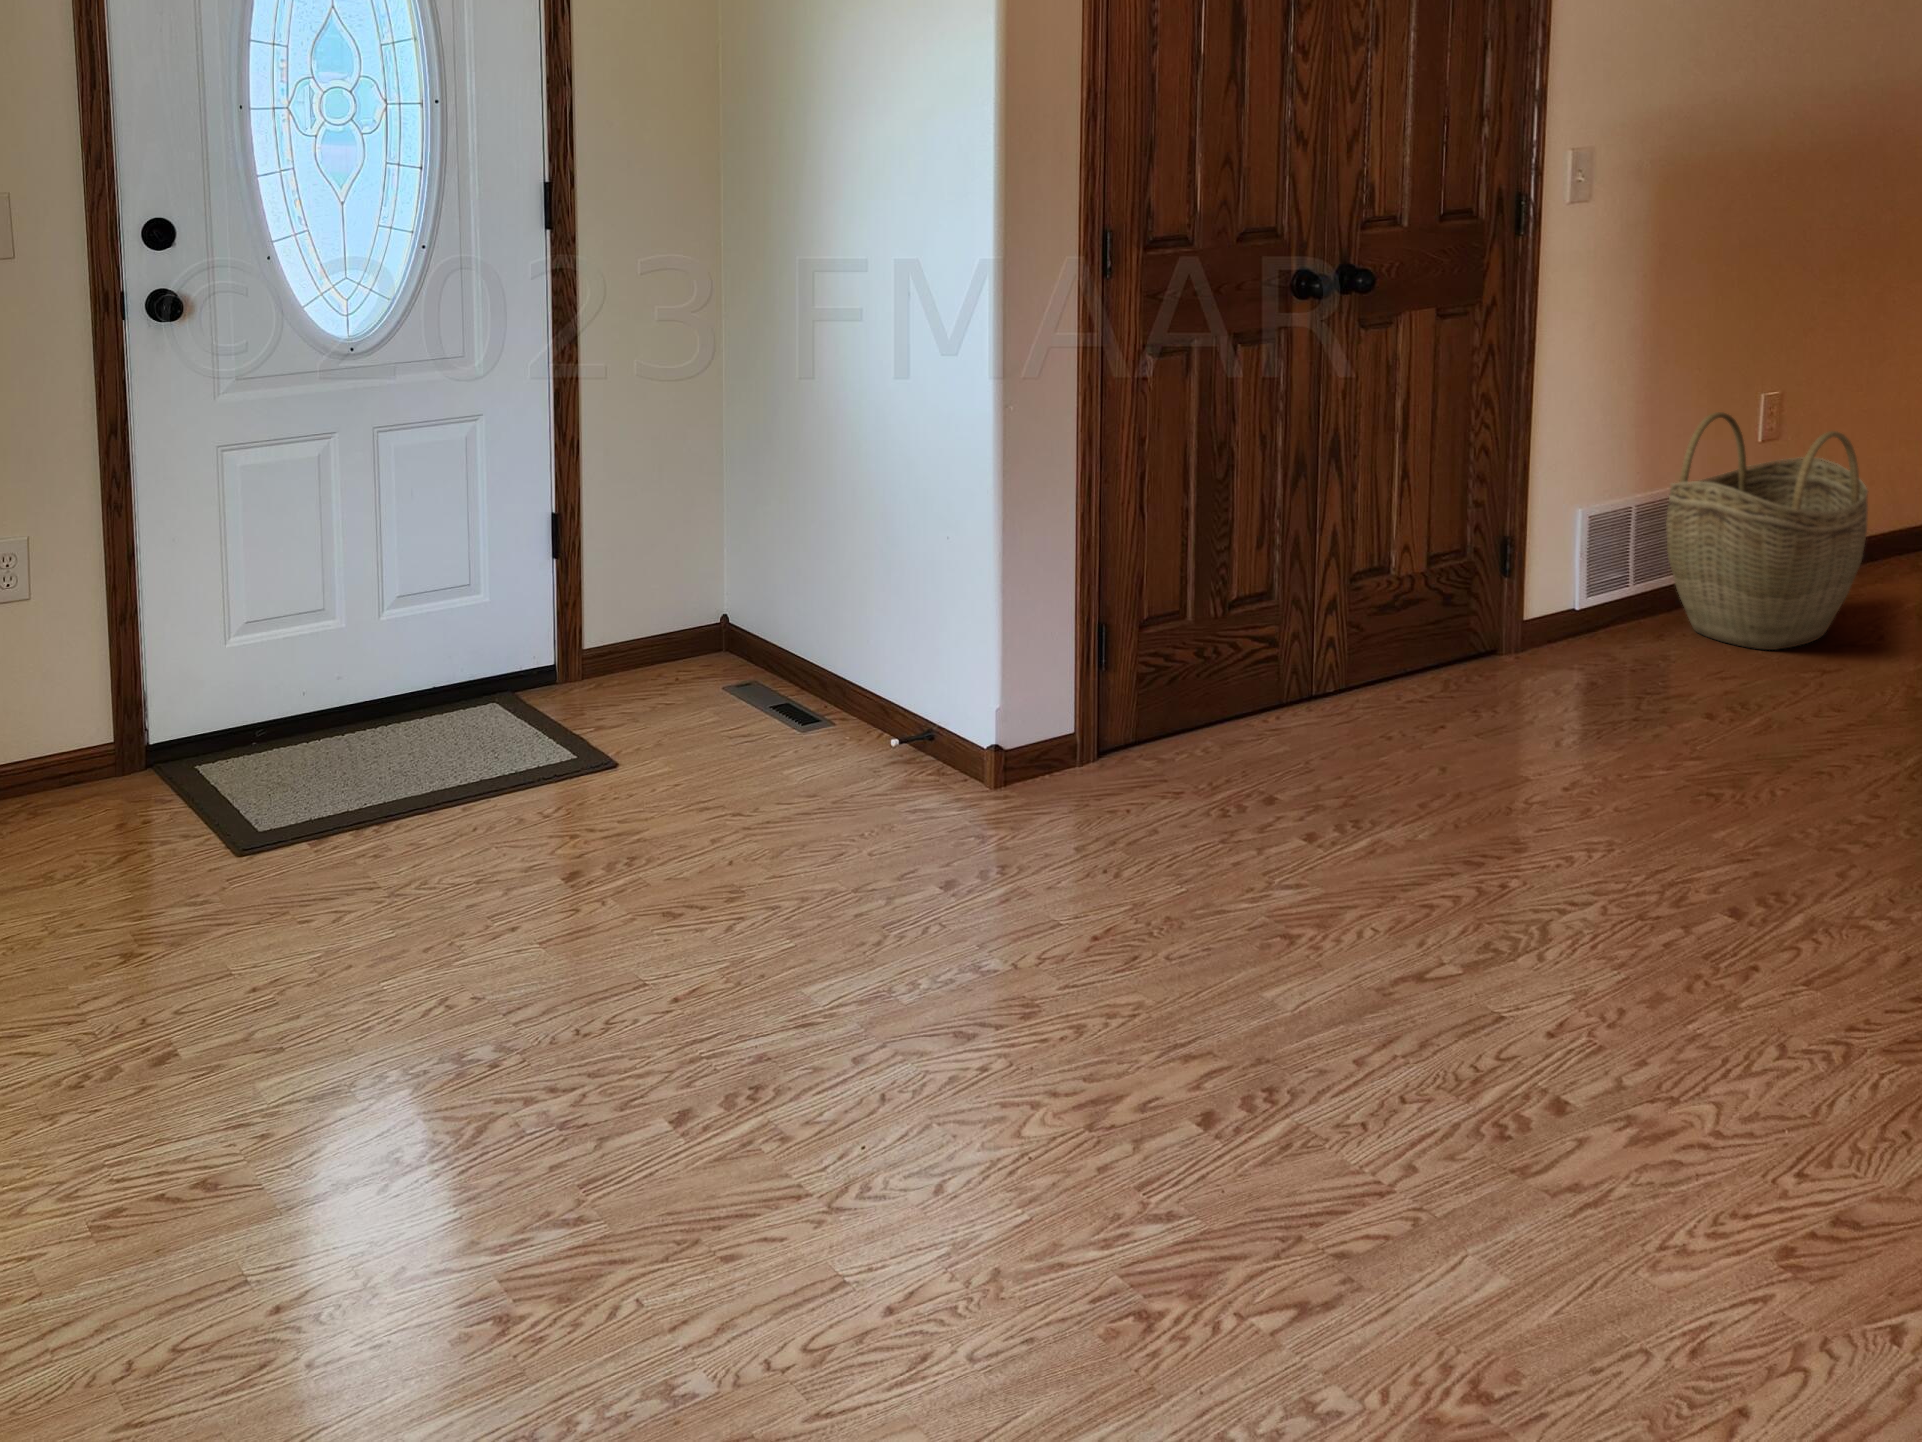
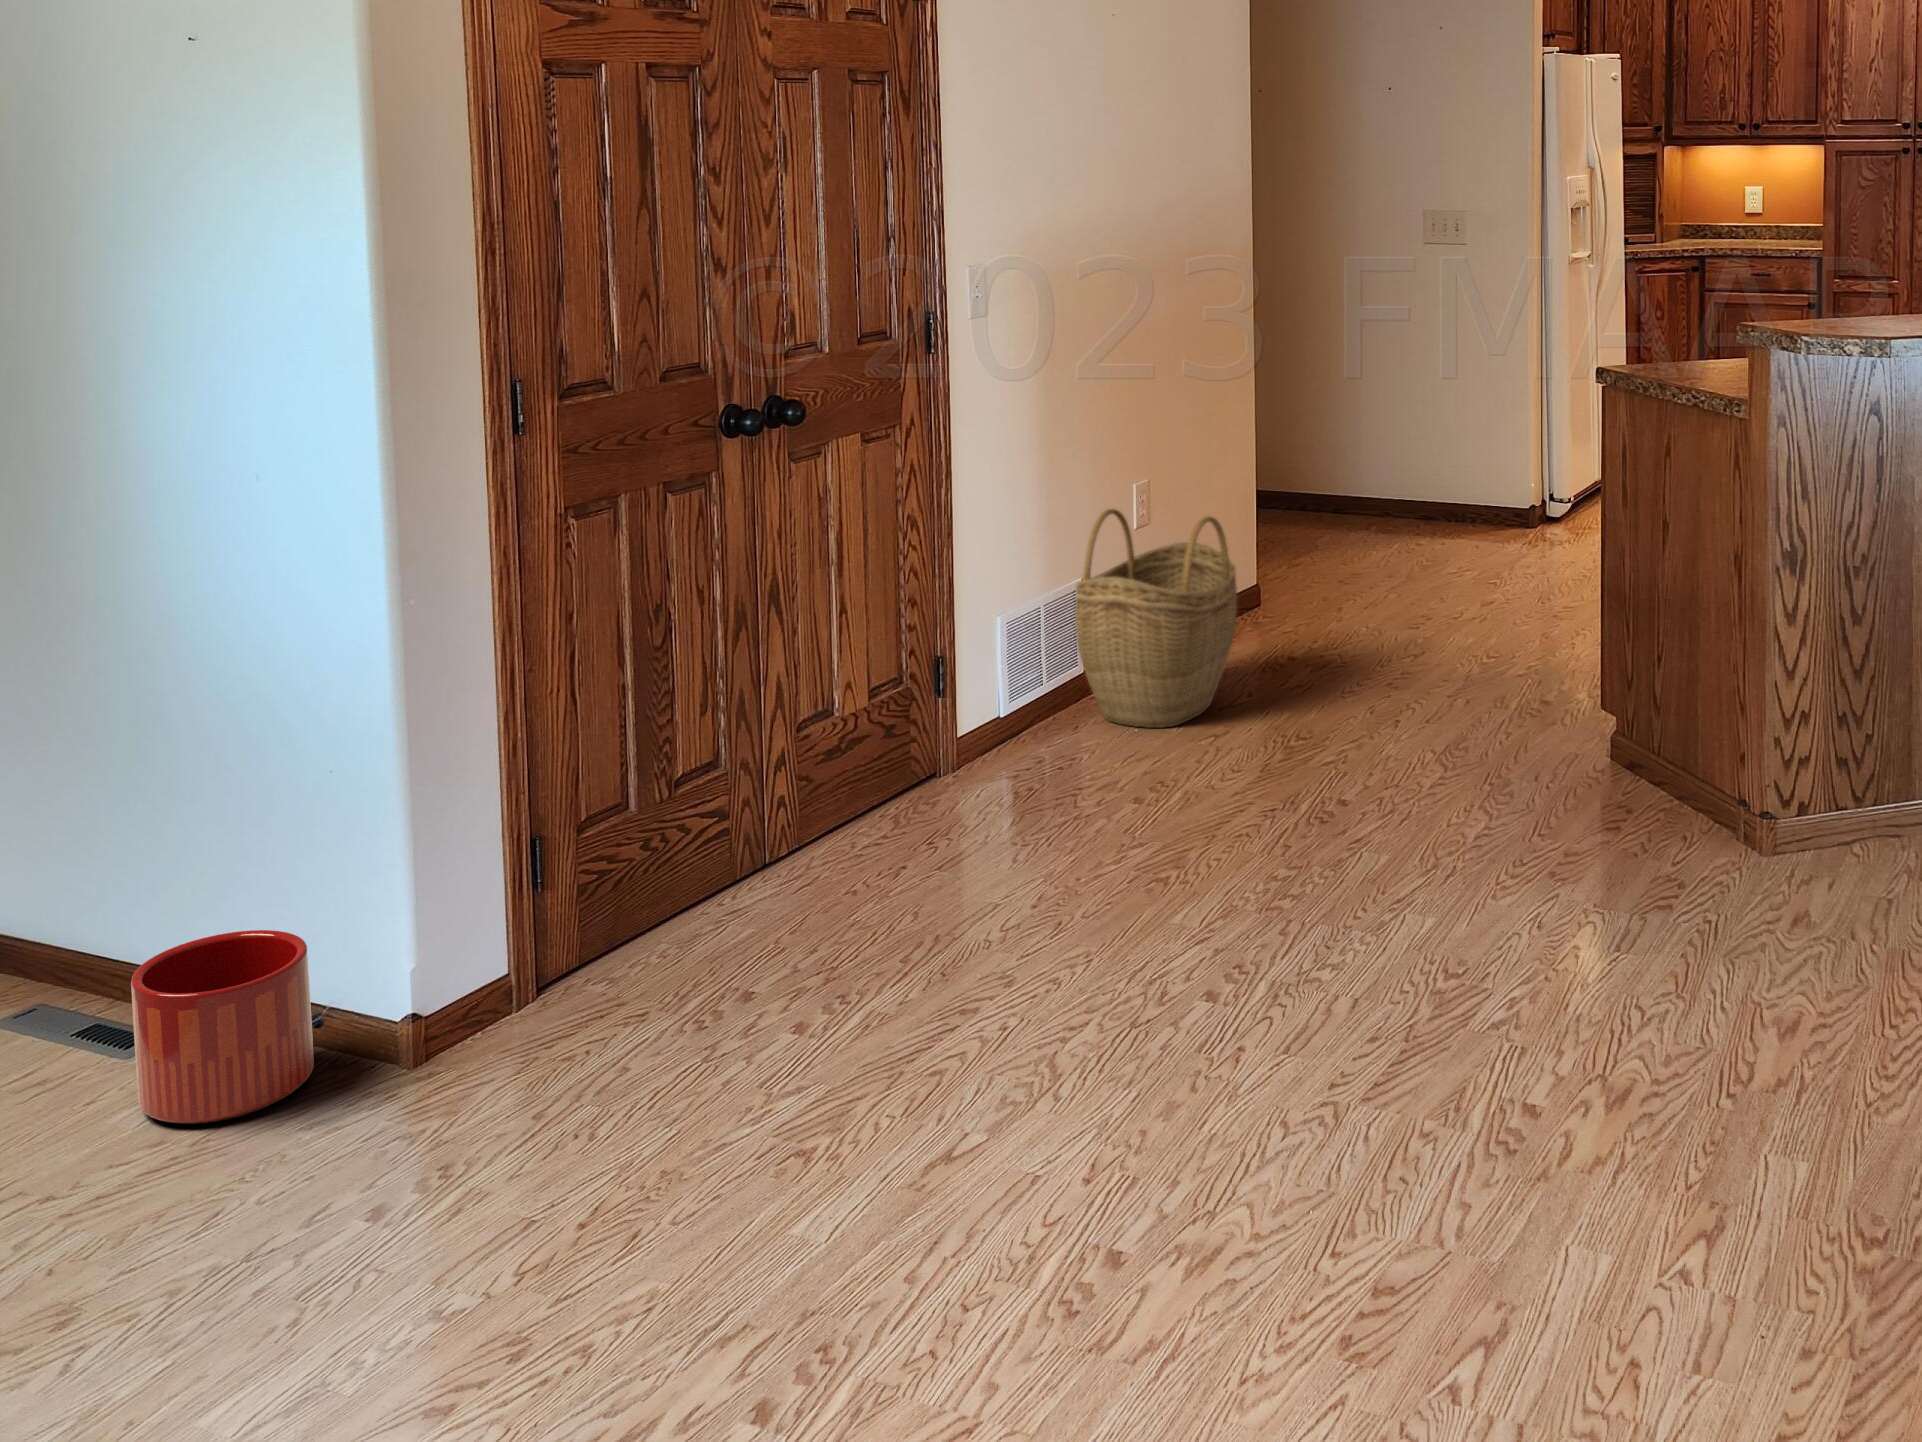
planter: none [805,653,924,791] -> present [131,930,314,1124]

